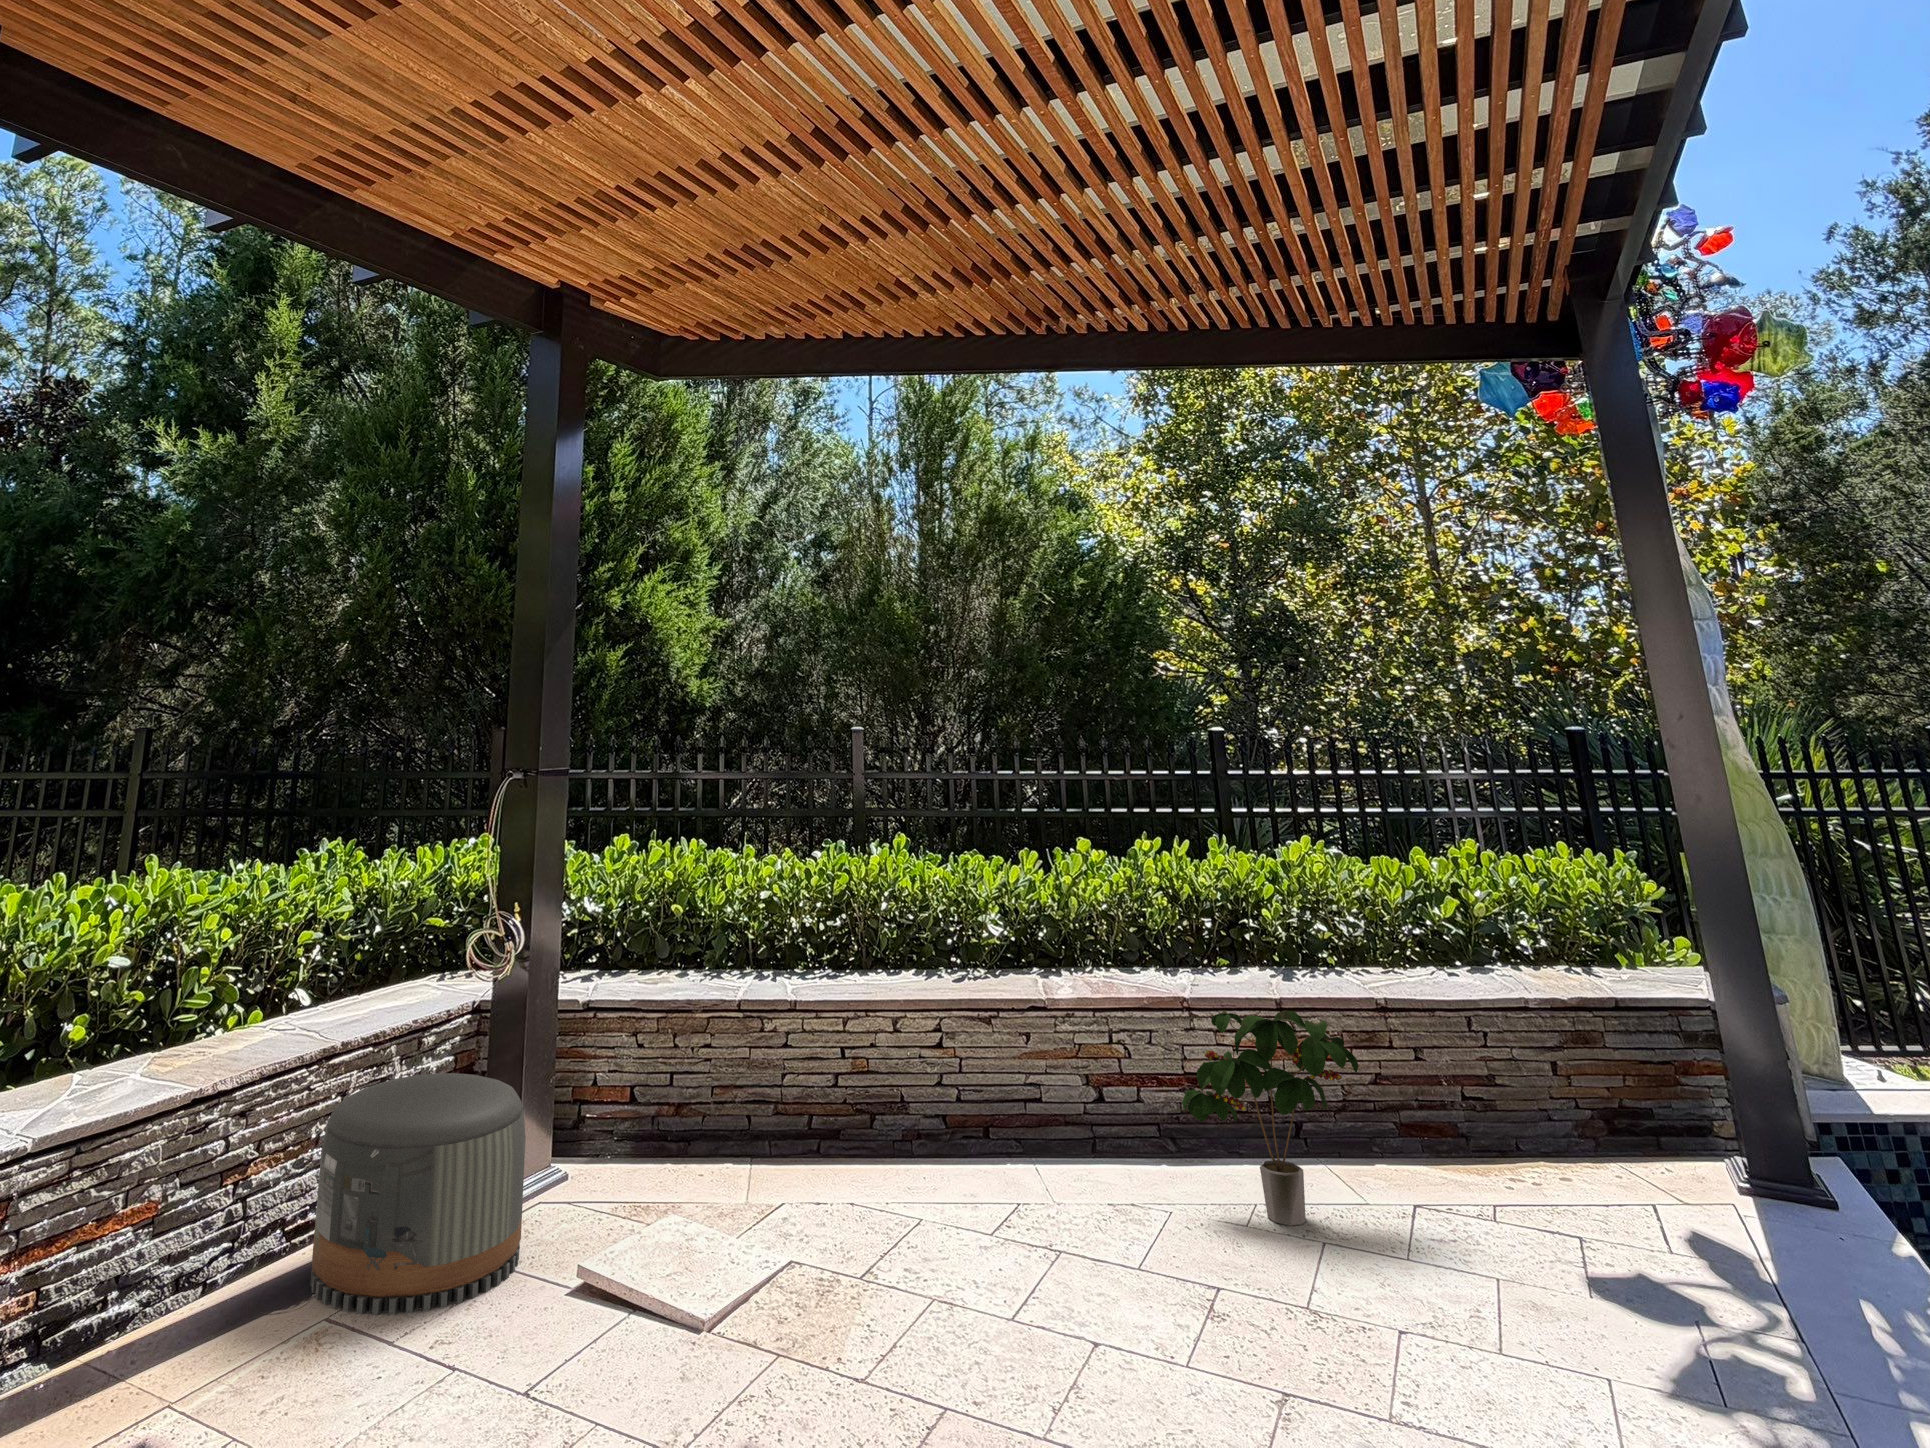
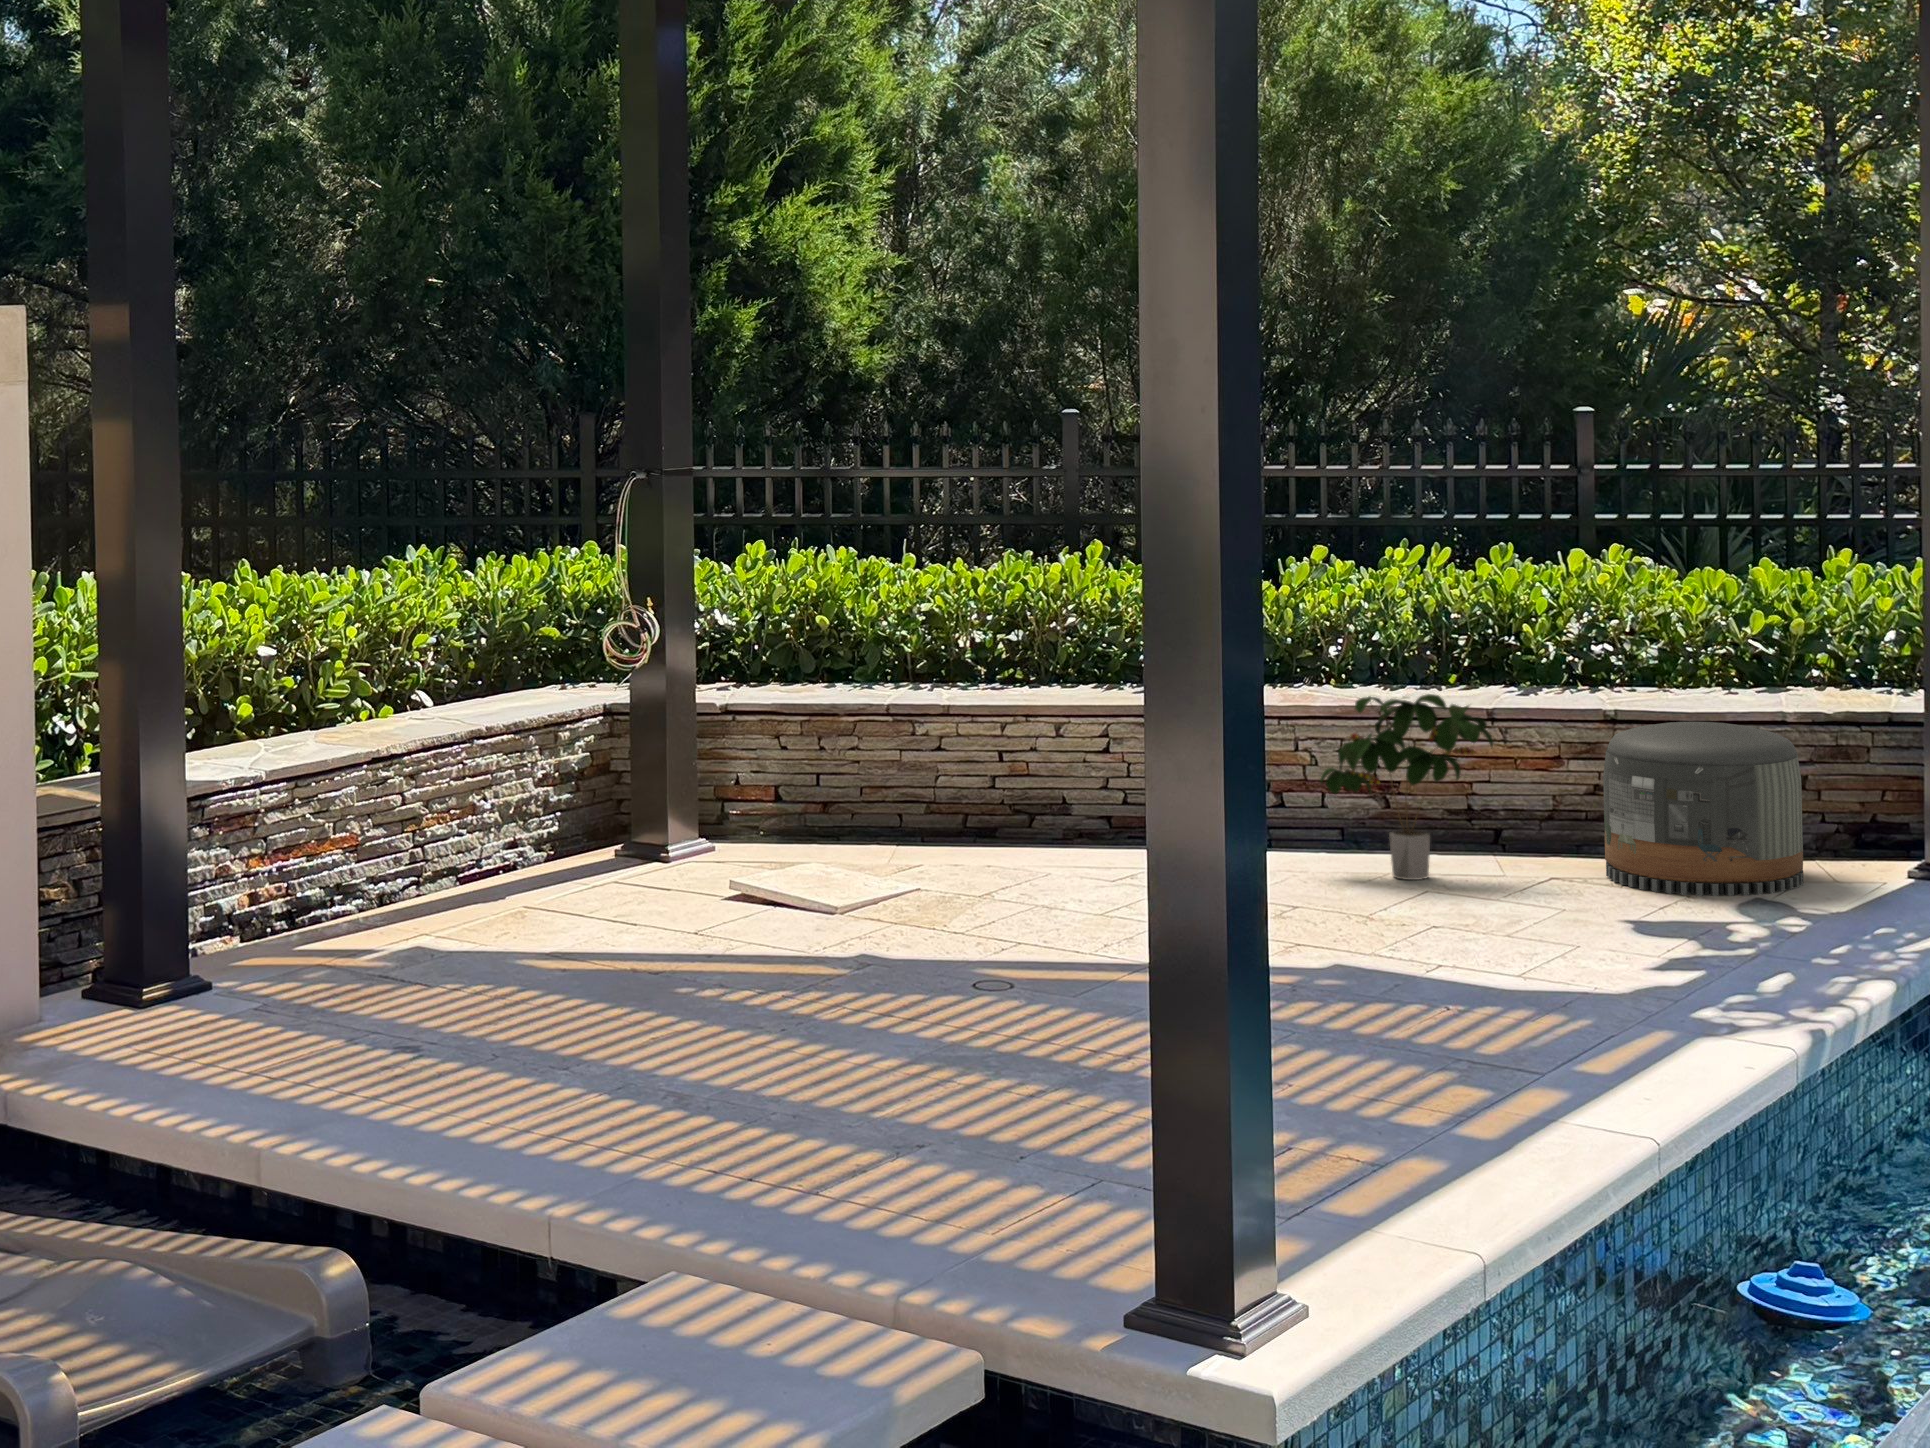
pouf: present [310,1073,525,1315] -> present [1603,722,1804,896]

